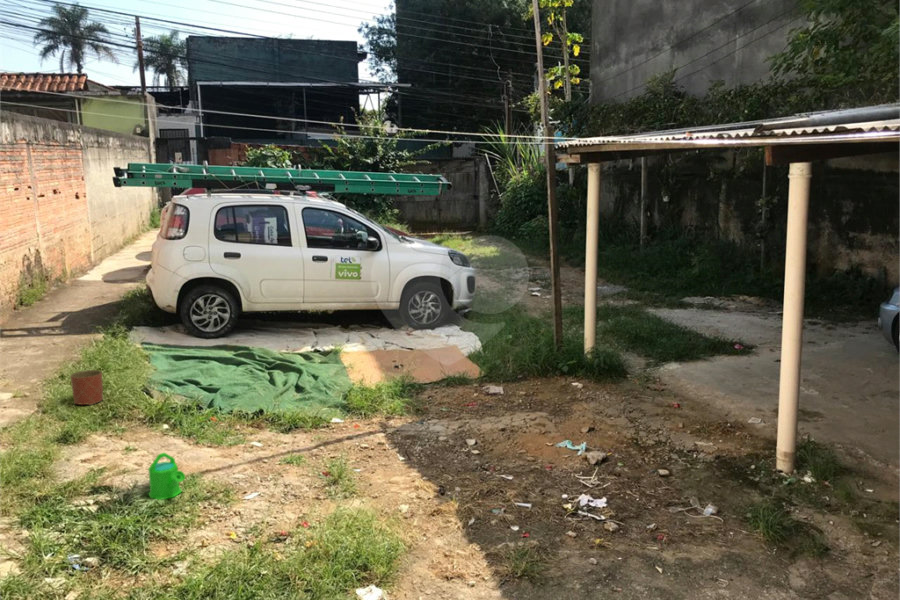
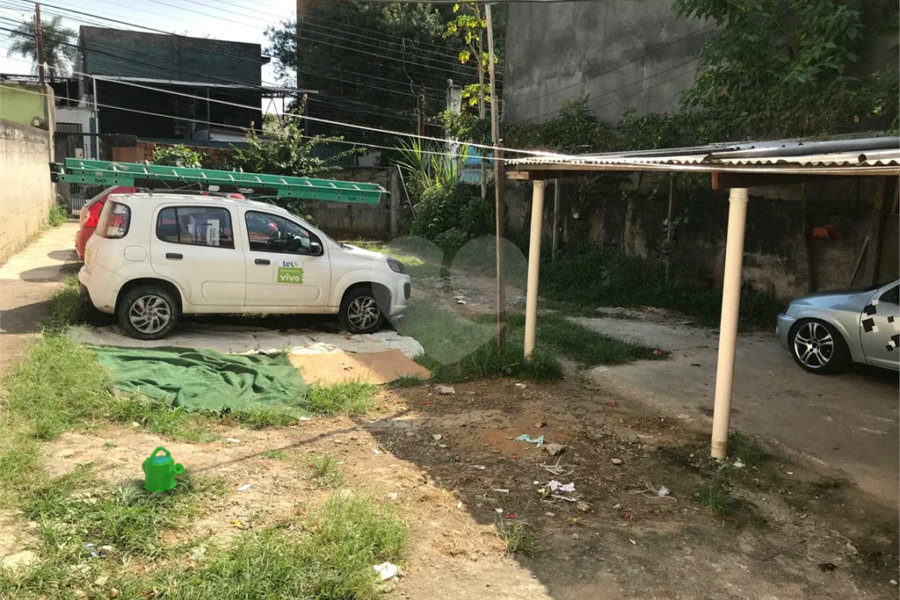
planter: present [70,370,103,405] -> none [31,368,64,404]

